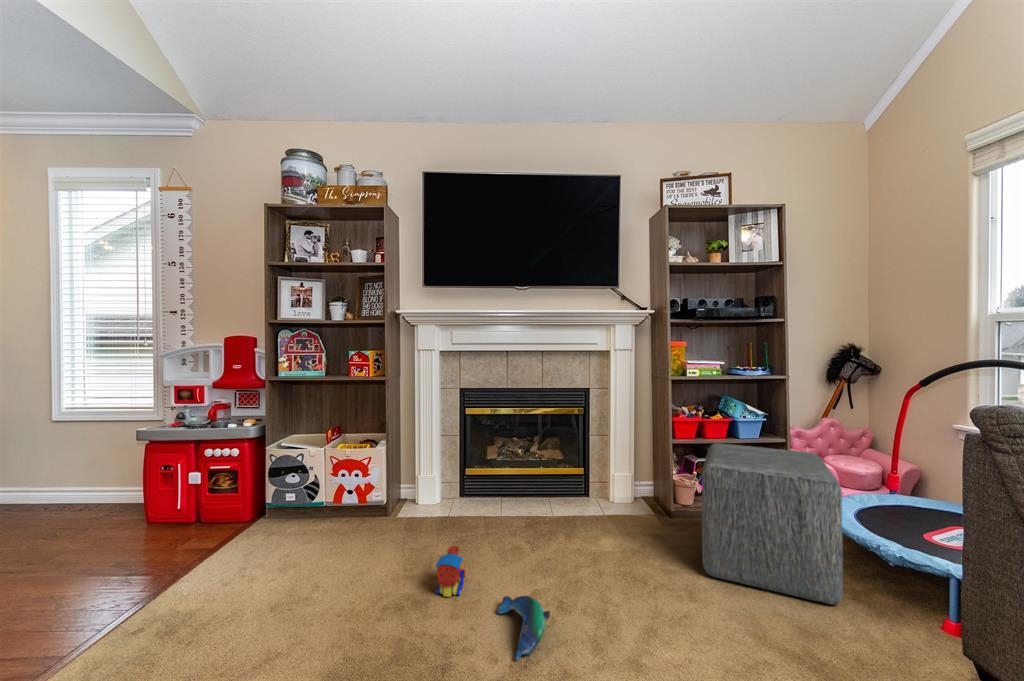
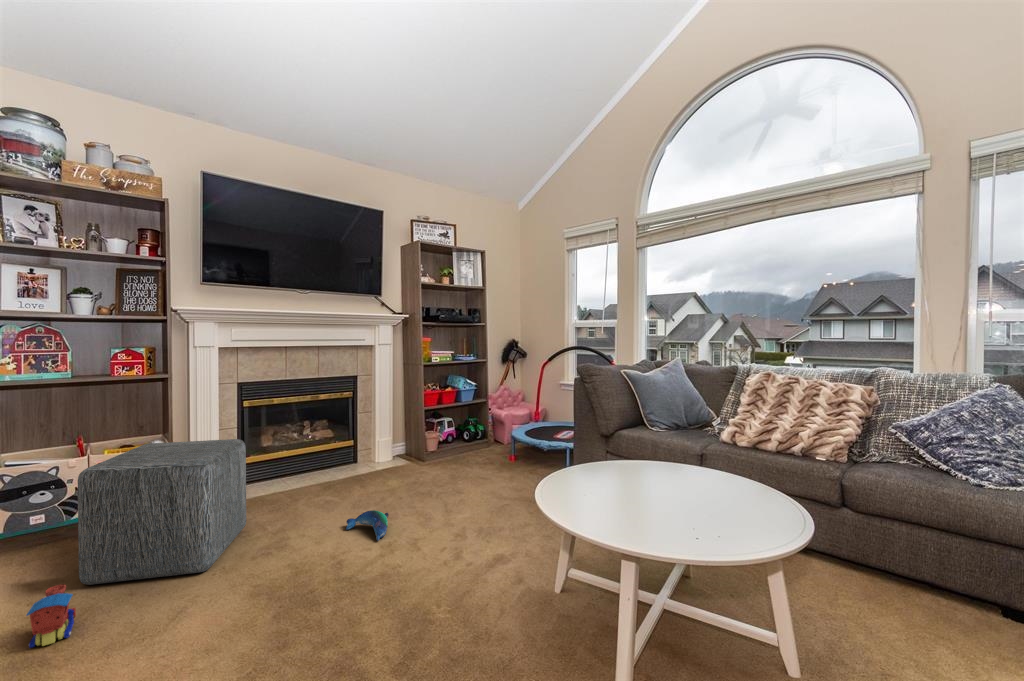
ottoman: present [702,443,843,604] -> present [78,439,246,585]
toy train: present [435,546,465,597] -> present [27,584,76,648]

